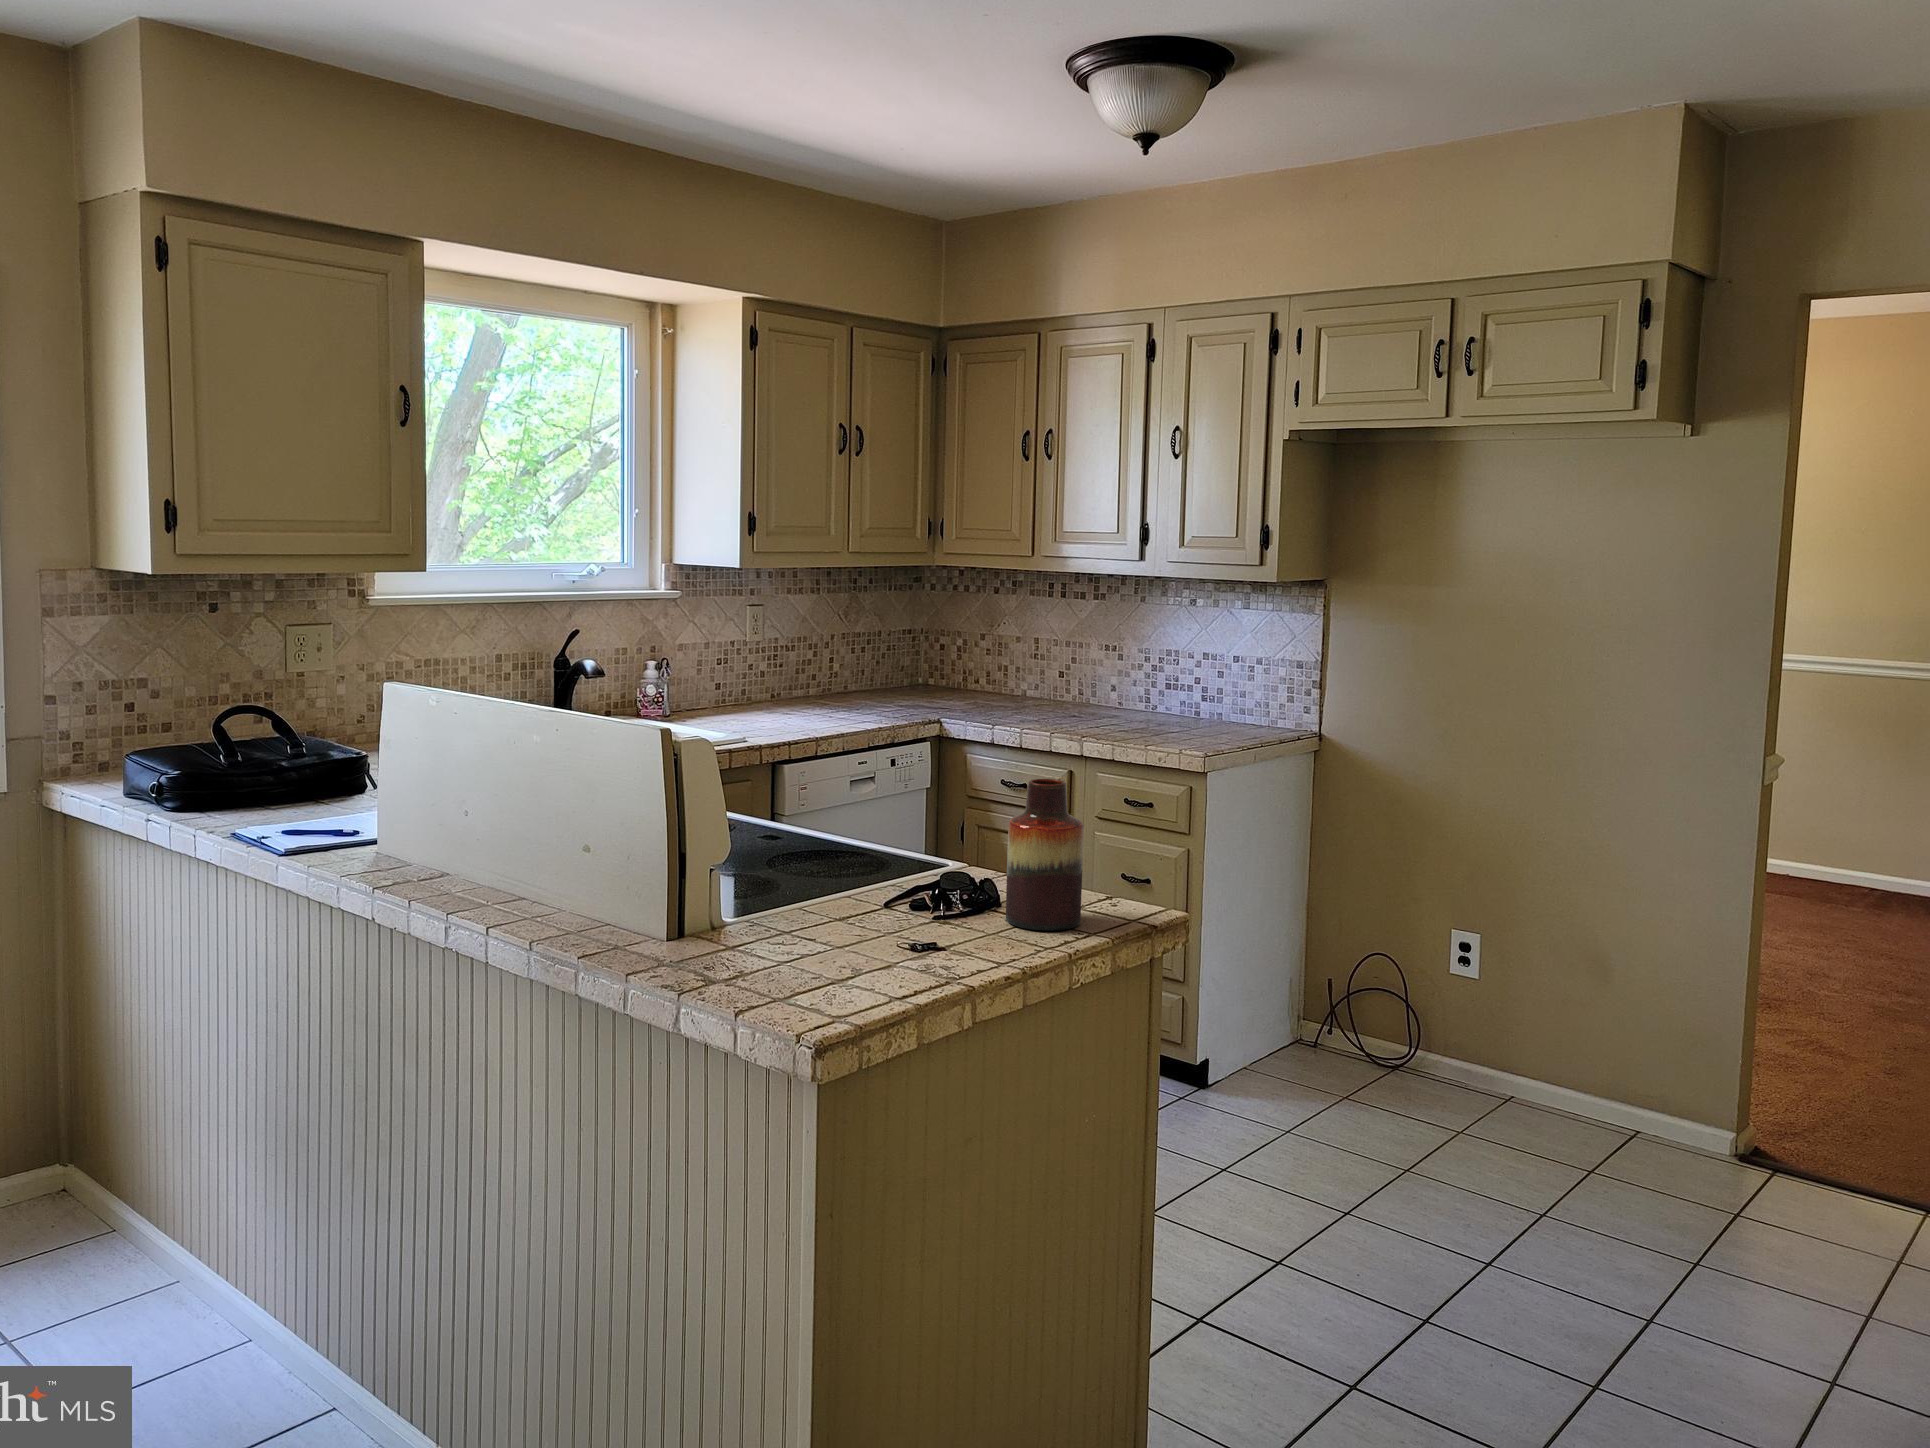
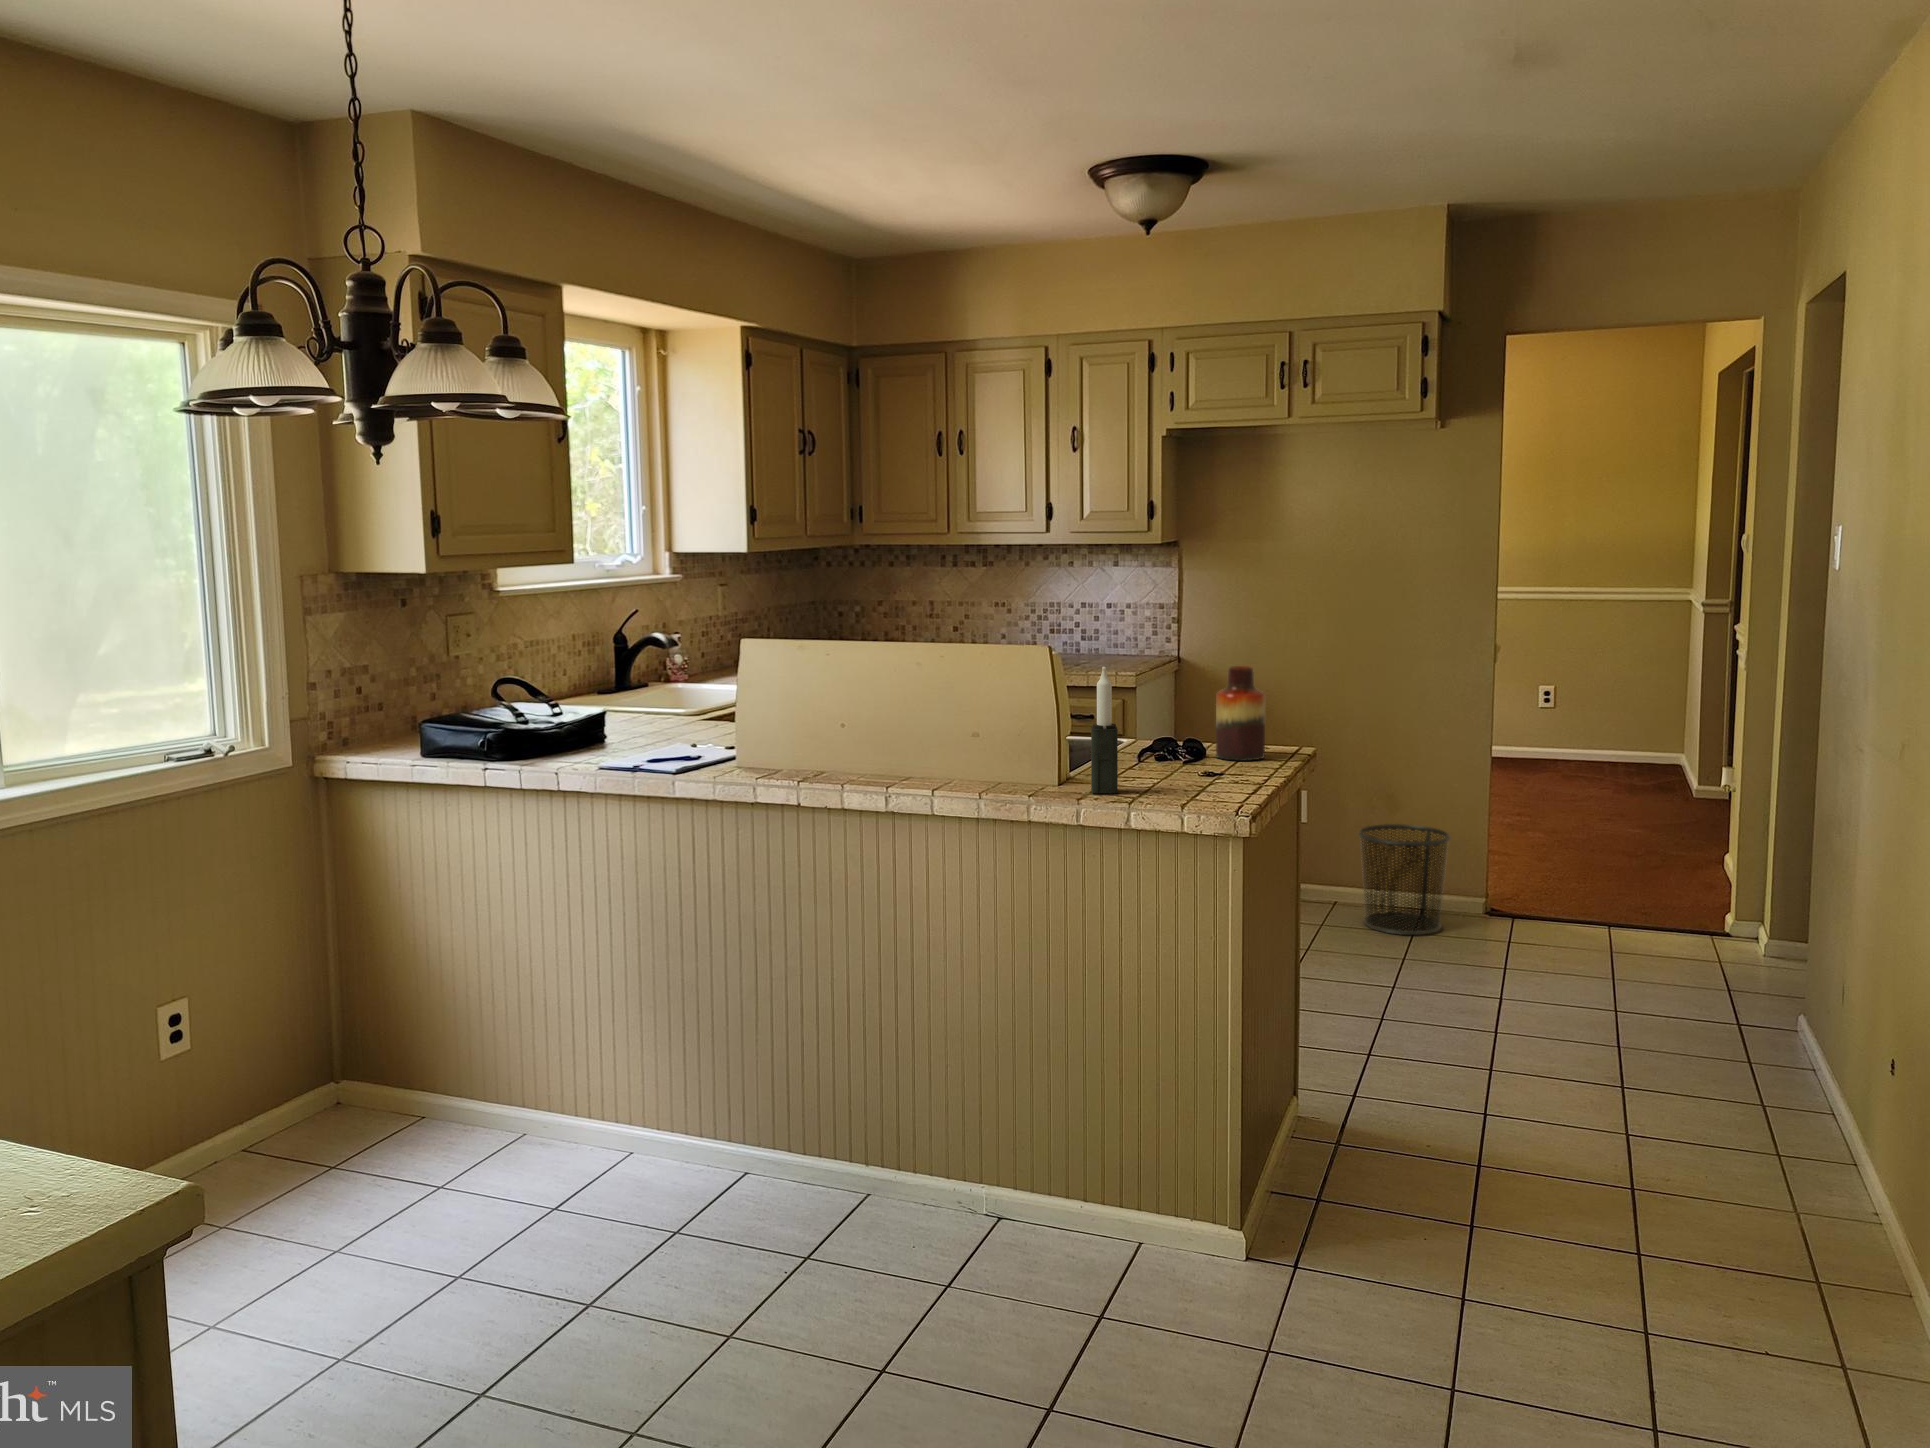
candle: none [668,773,718,975] -> present [1091,667,1118,793]
trash can: none [1523,993,1663,1165] -> present [1358,824,1451,935]

